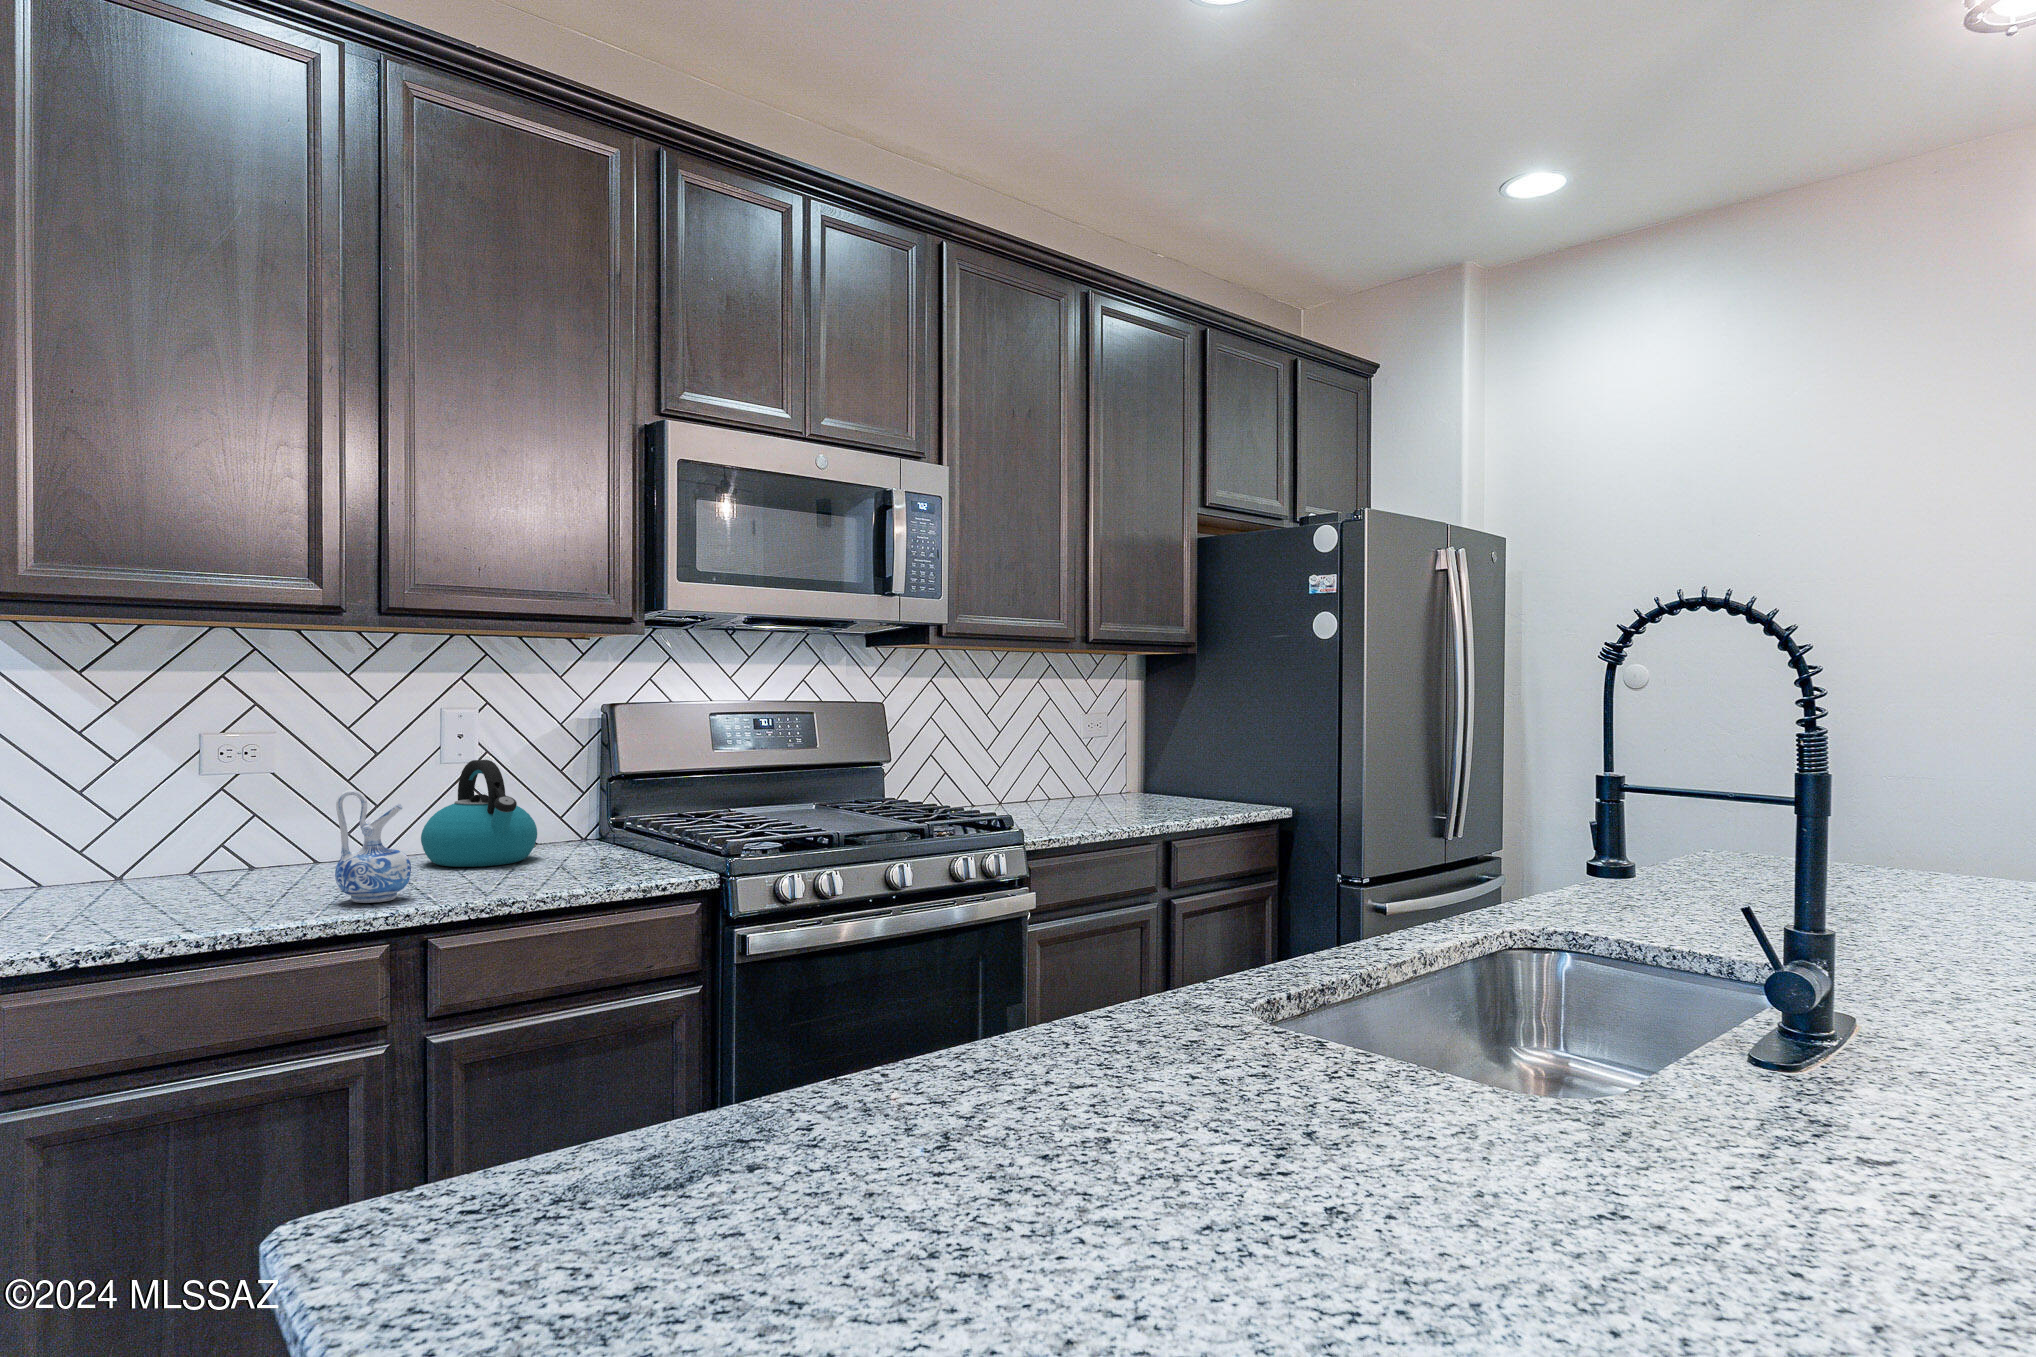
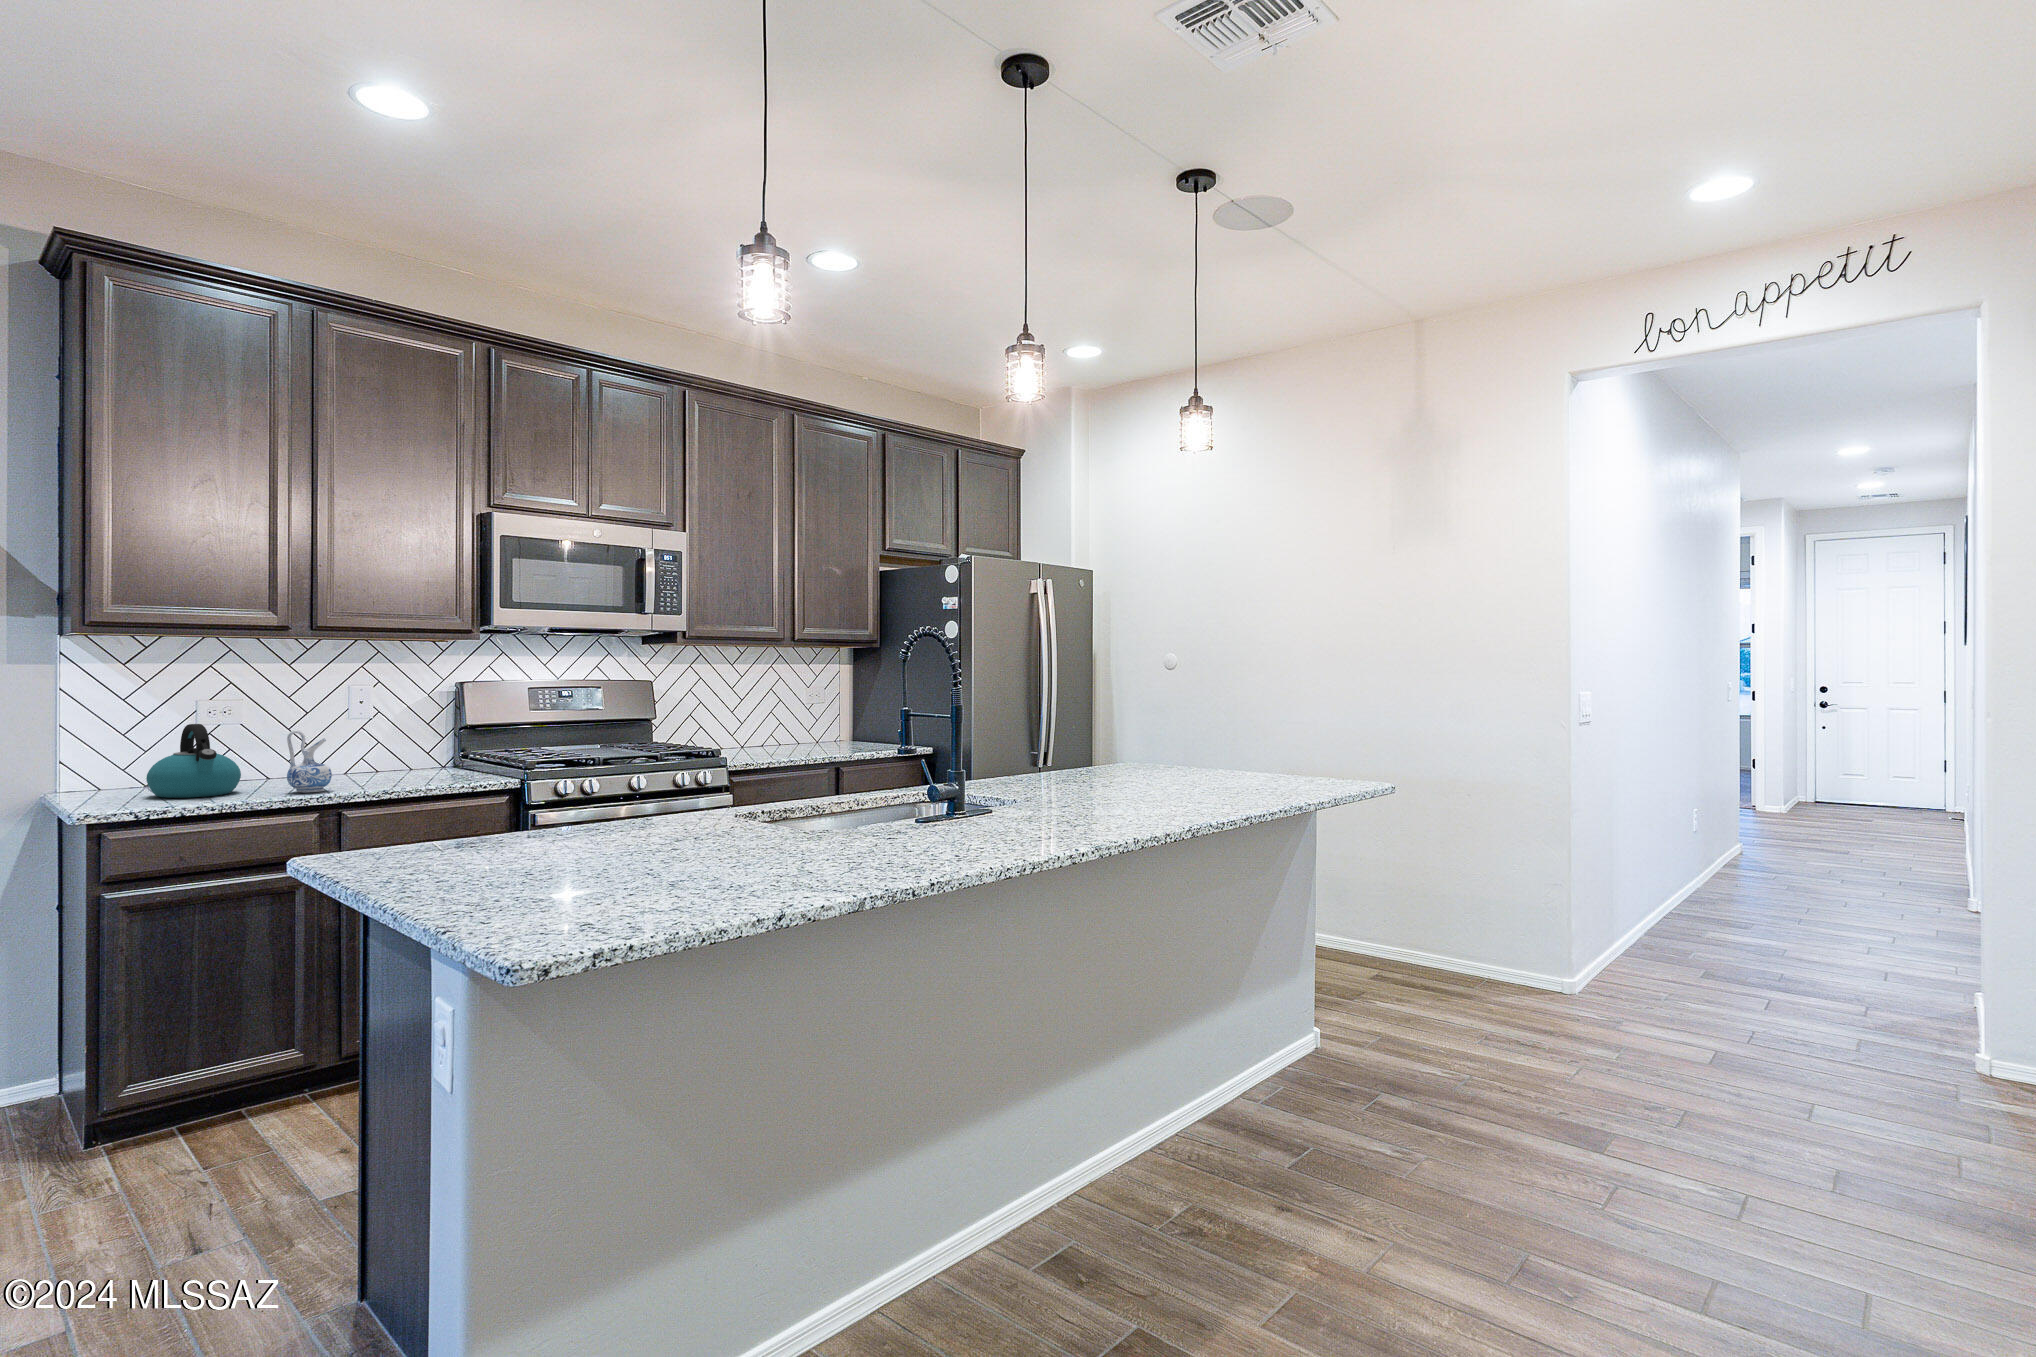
kettle: present [421,760,537,867] -> present [146,724,241,798]

